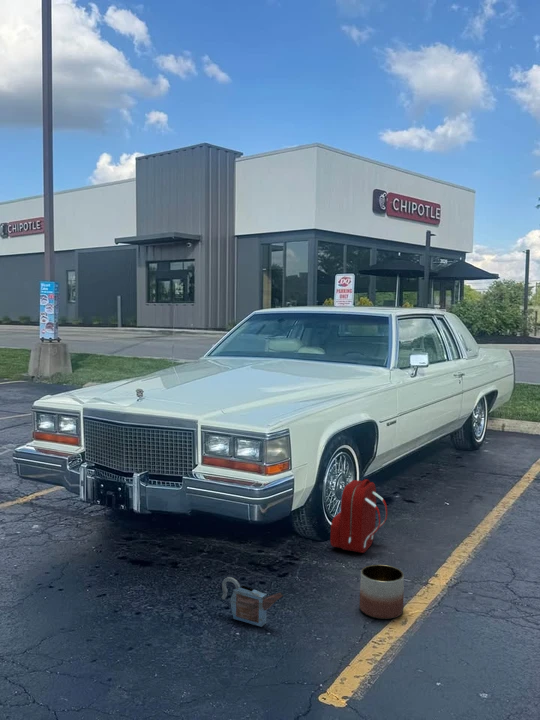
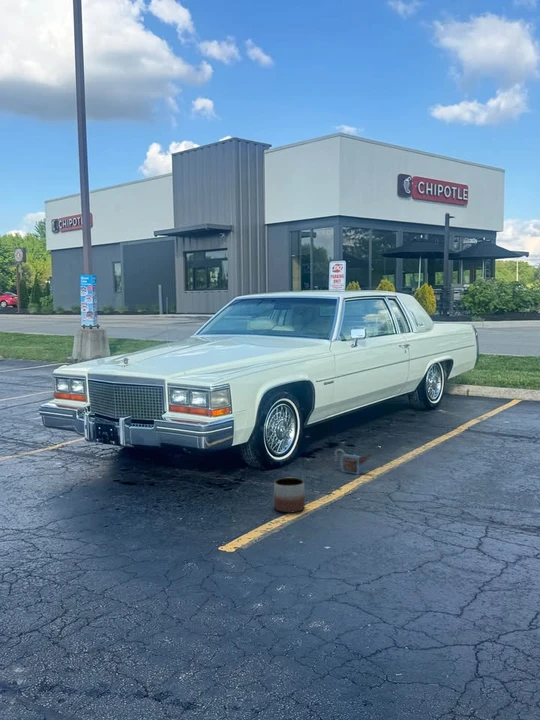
backpack: present [330,479,387,553] -> none [271,423,315,478]
watering can: present [221,577,284,627] -> present [334,449,371,474]

